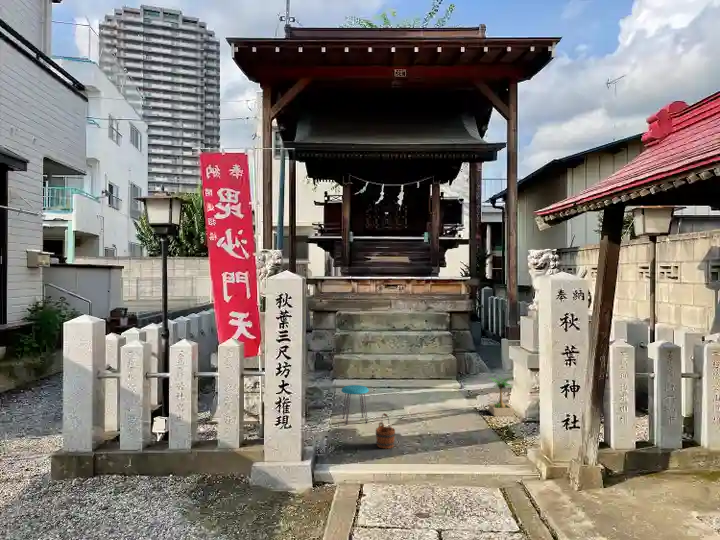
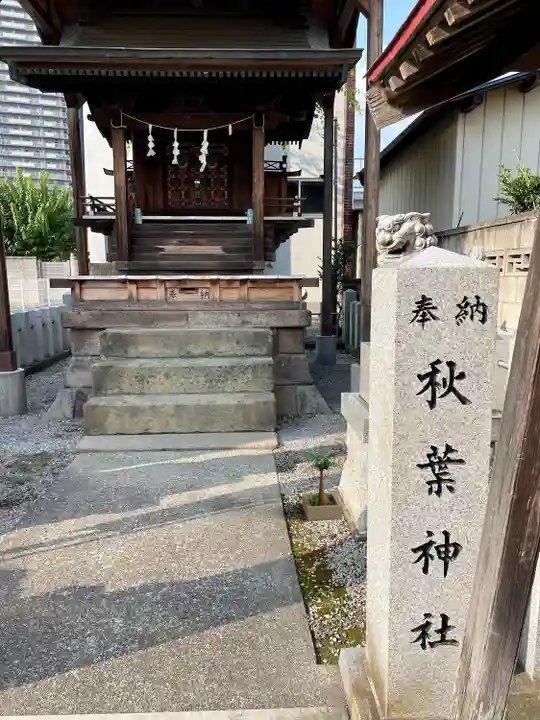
stool: present [341,385,369,424] -> none [9,480,67,559]
wooden bucket: present [376,413,395,448] -> none [16,574,62,653]

